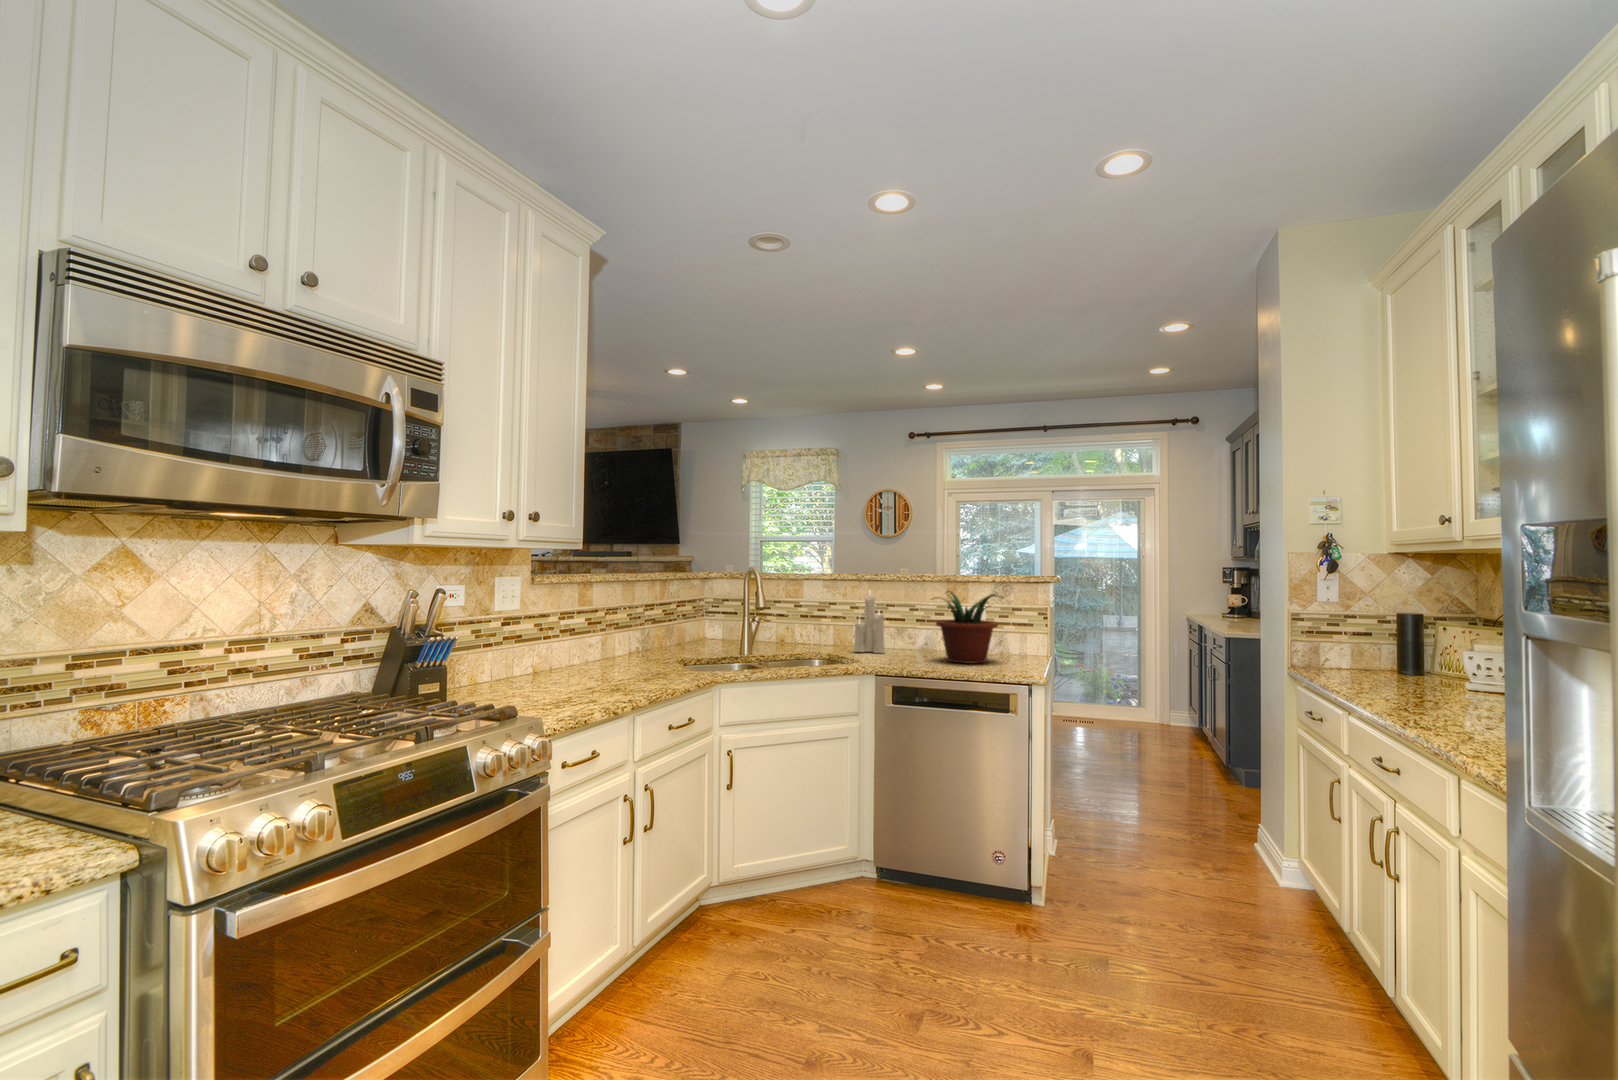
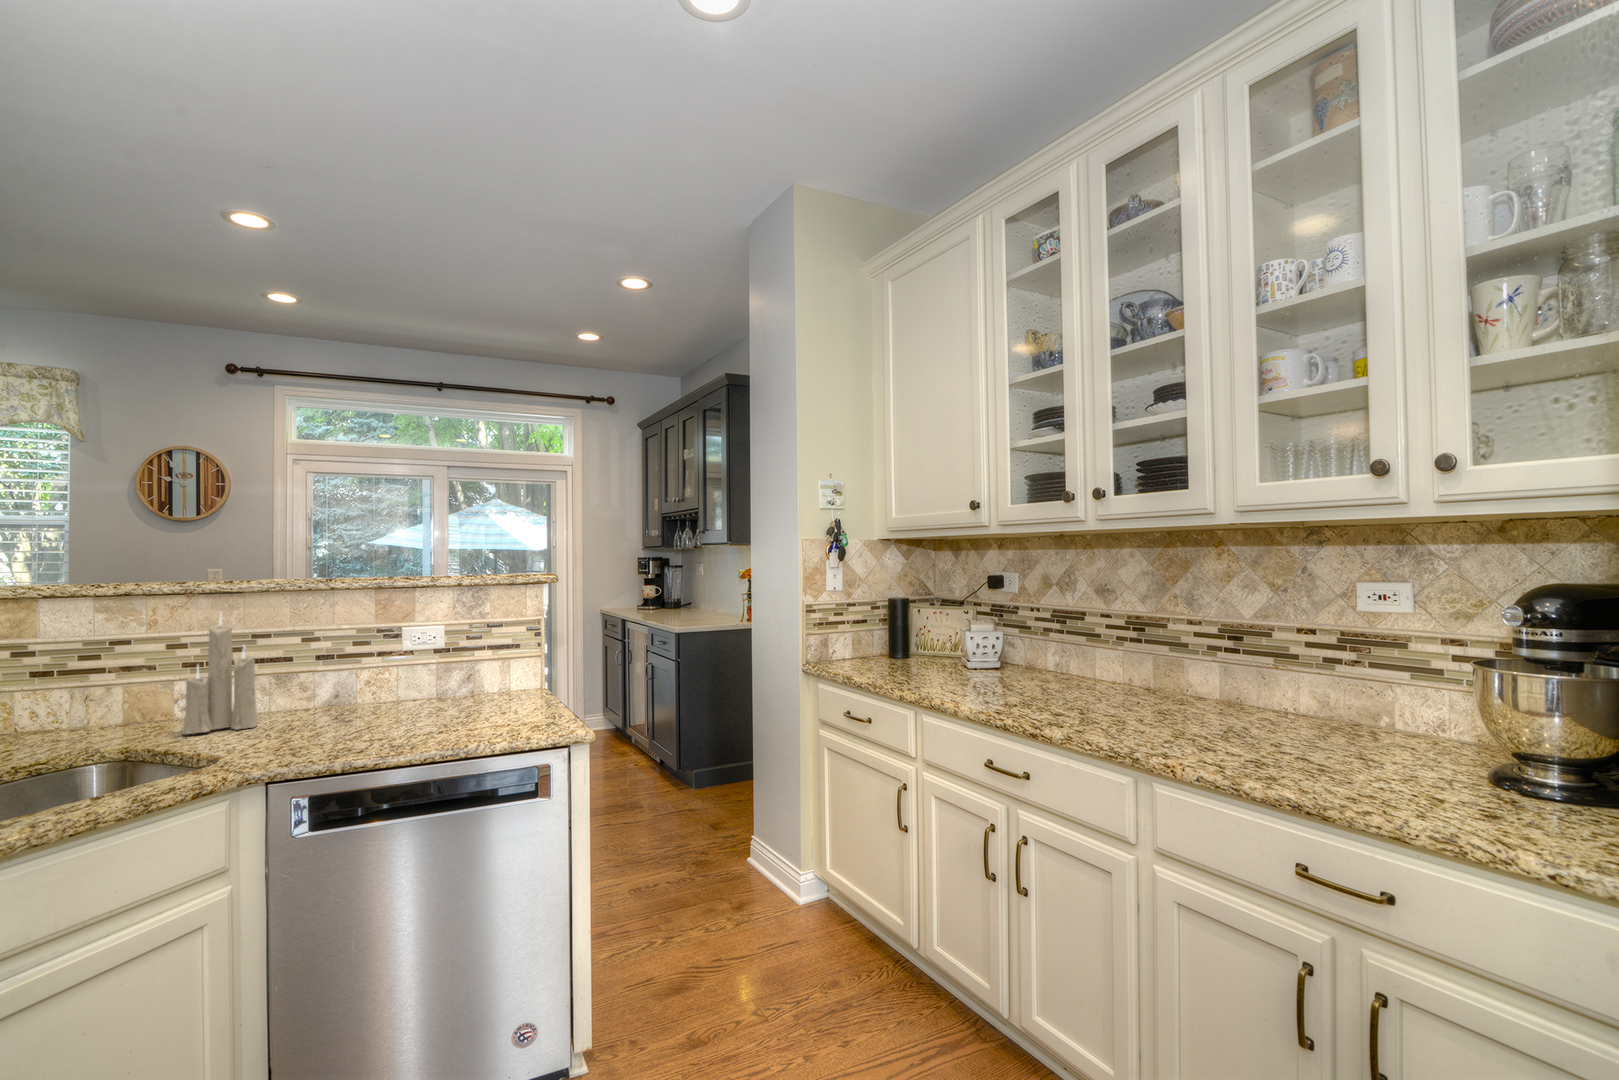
potted plant: present [936,592,998,664] -> none [362,605,495,725]

